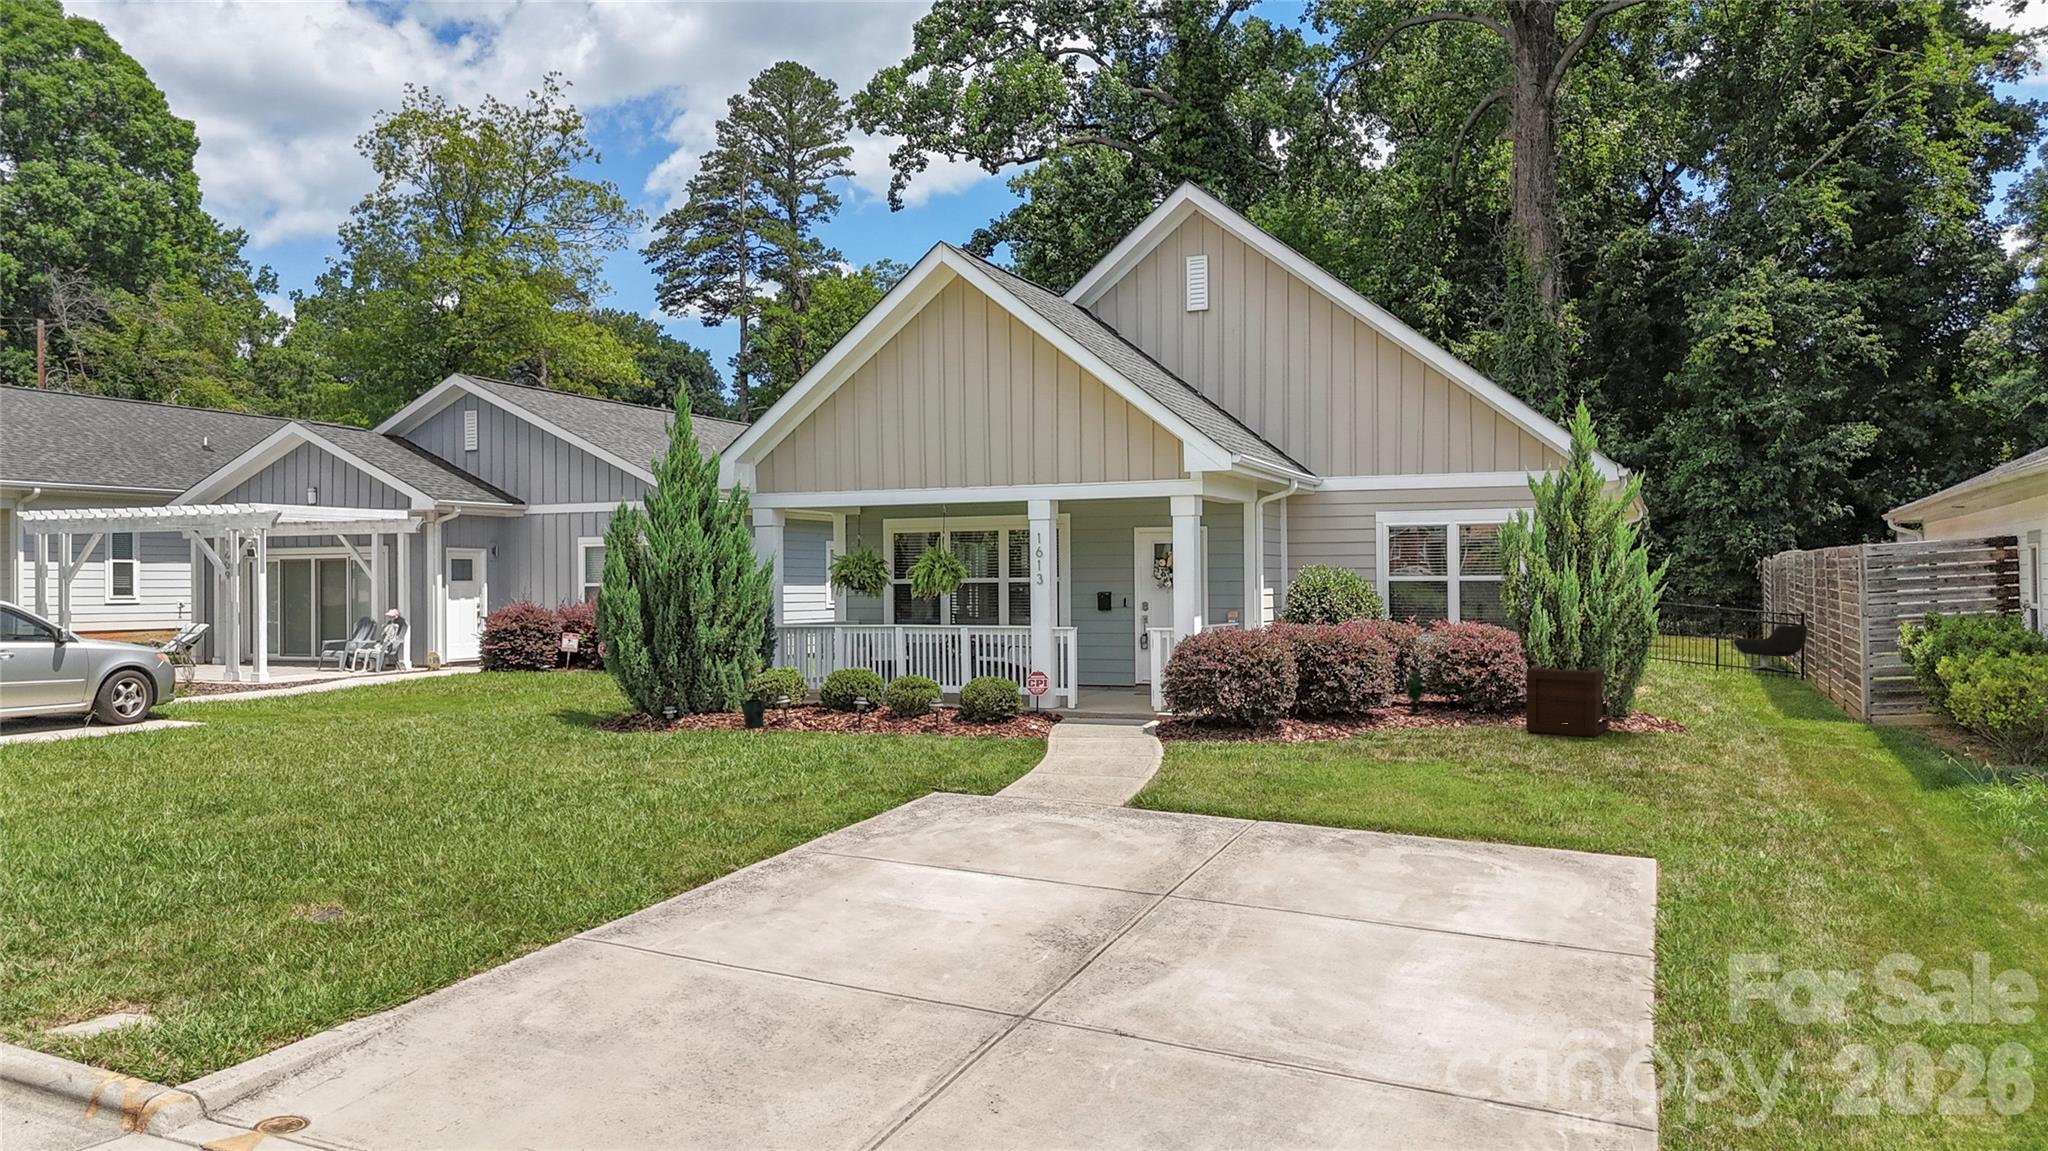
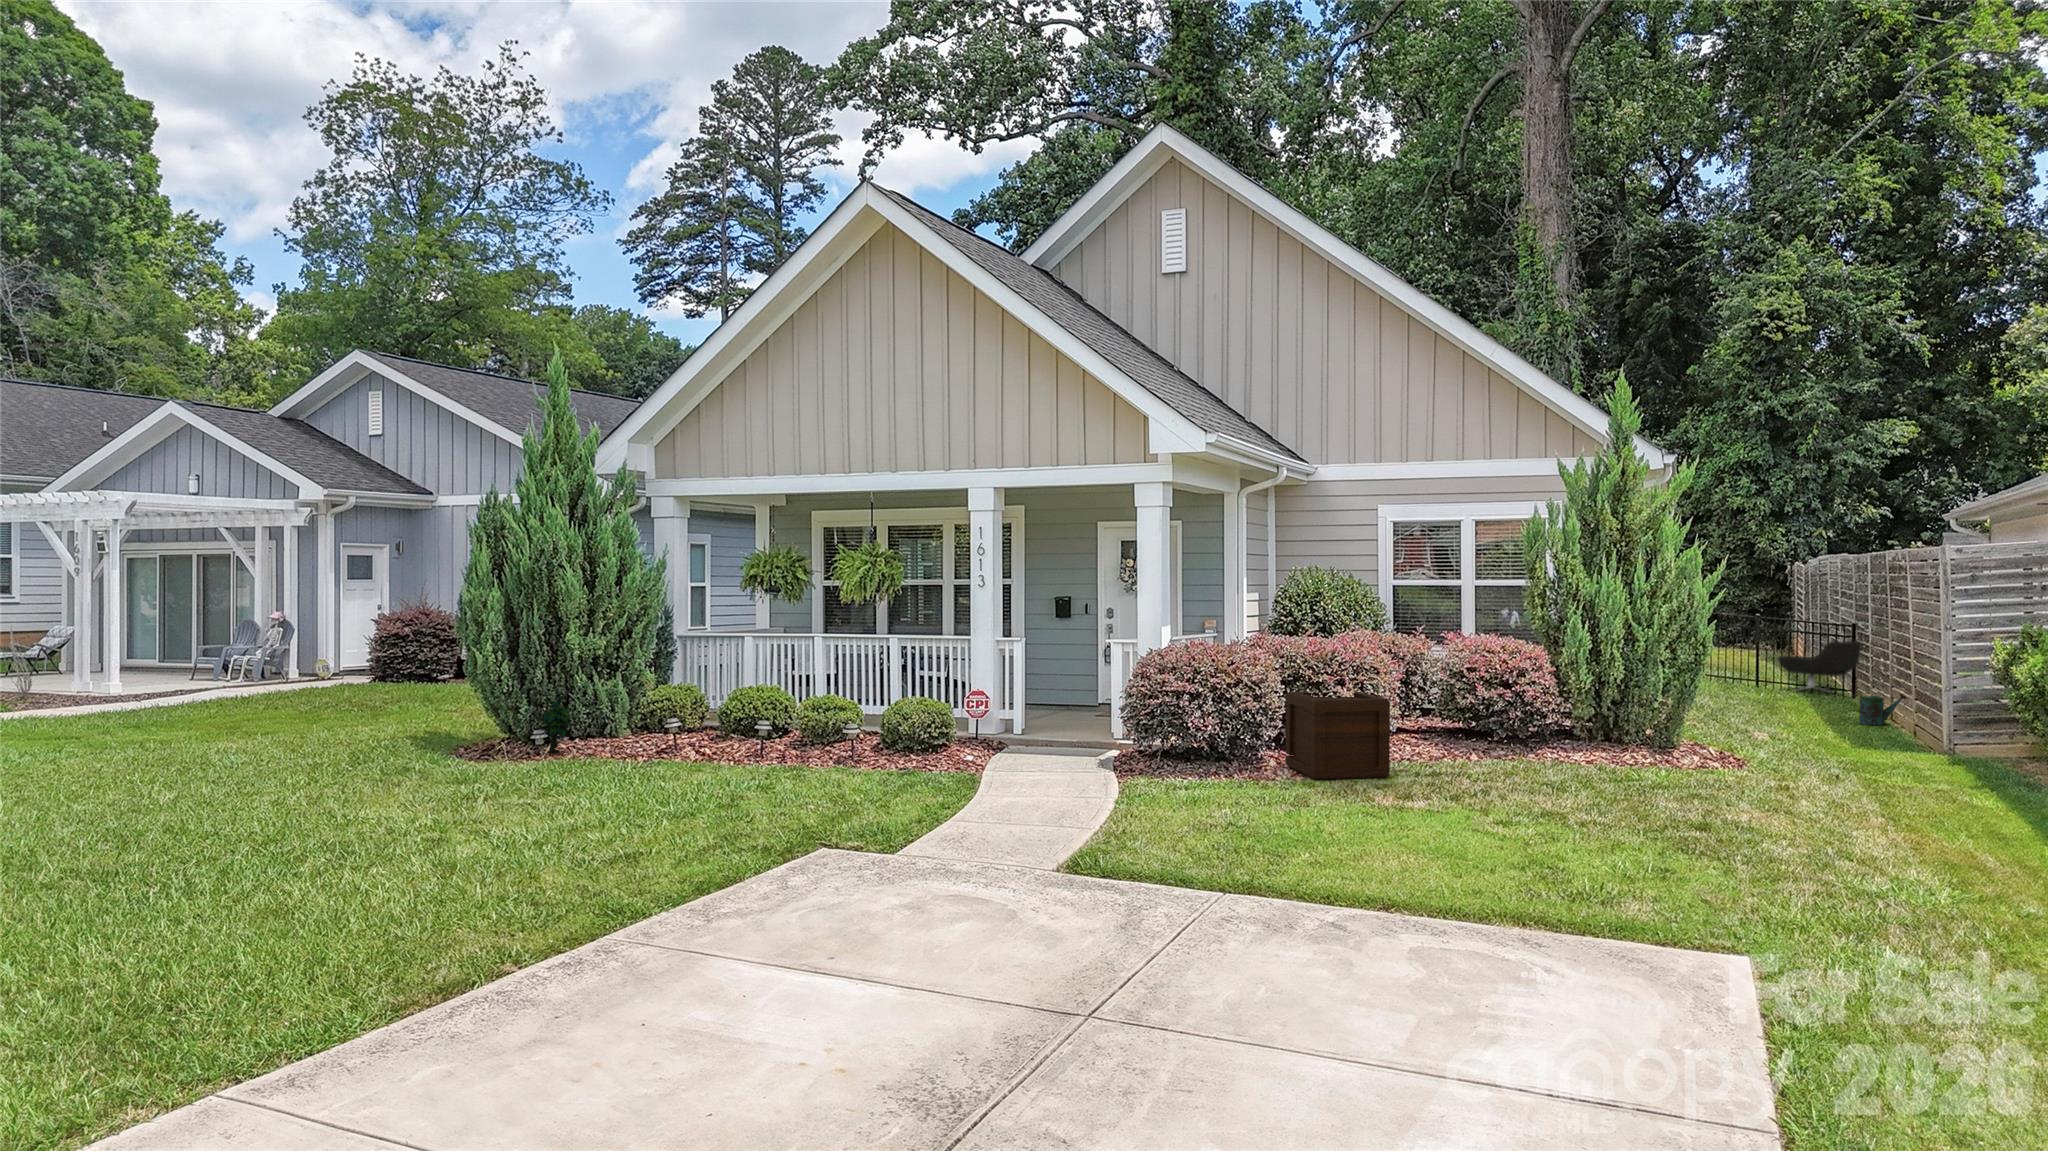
wooden crate: present [1526,666,1609,737] -> present [1286,692,1390,780]
decorative plant: present [1404,668,1425,714] -> present [536,696,571,753]
watering can: present [739,696,765,727] -> present [1851,694,1907,725]

